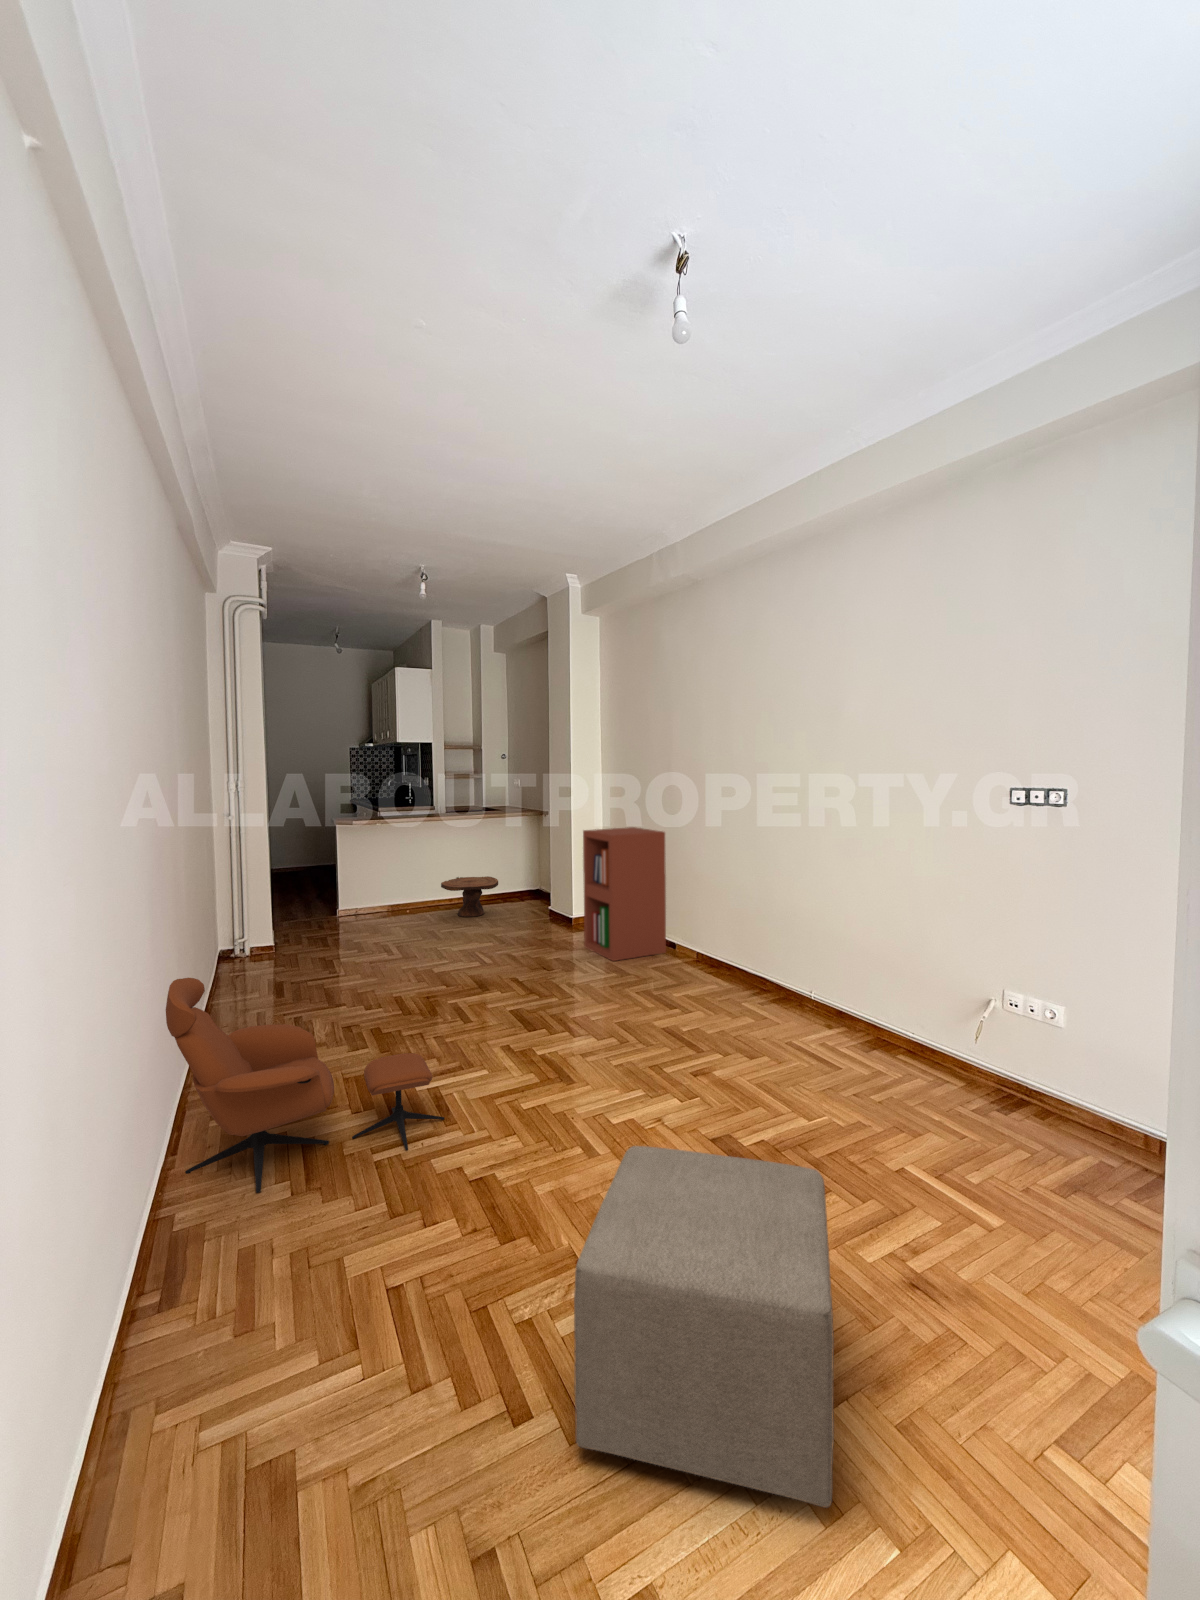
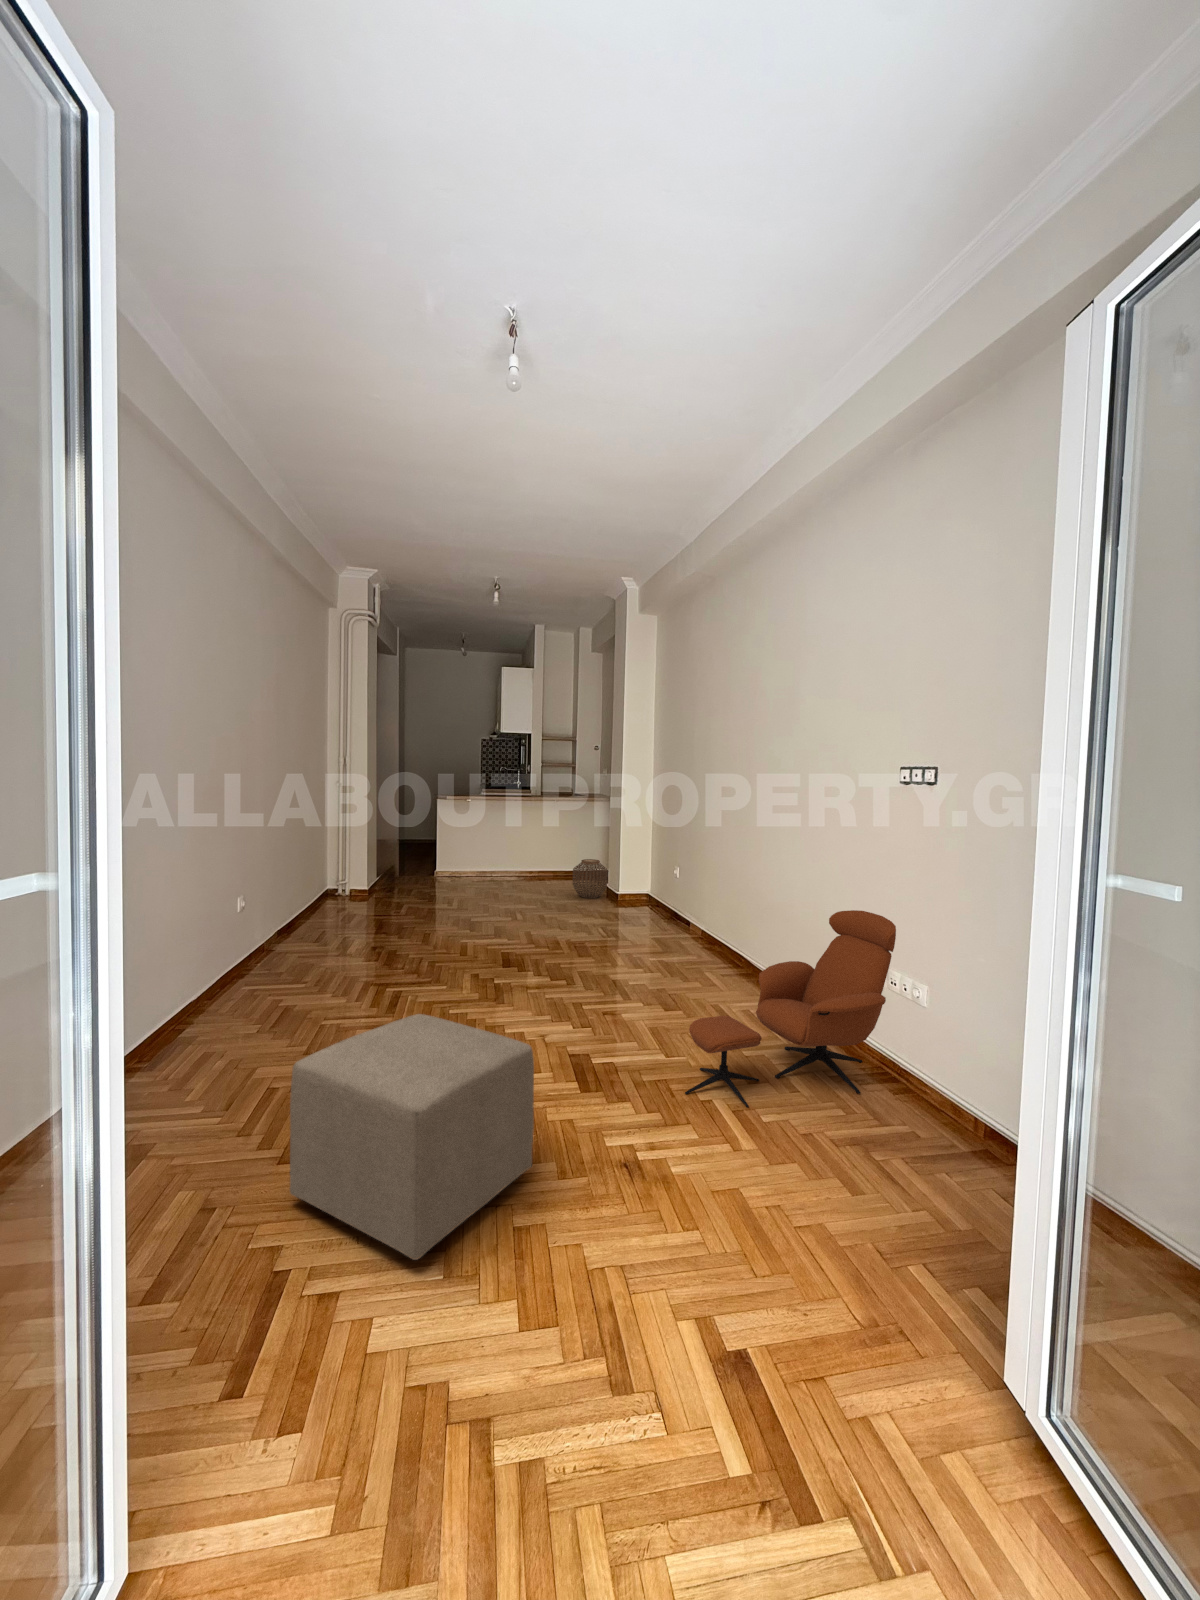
bookshelf: present [583,827,666,961] -> none [613,810,684,926]
side table: present [441,876,498,917] -> none [518,850,566,884]
woven basket: none [519,885,559,929] -> present [573,859,608,898]
lounge chair: present [166,978,444,1193] -> present [685,910,896,1107]

